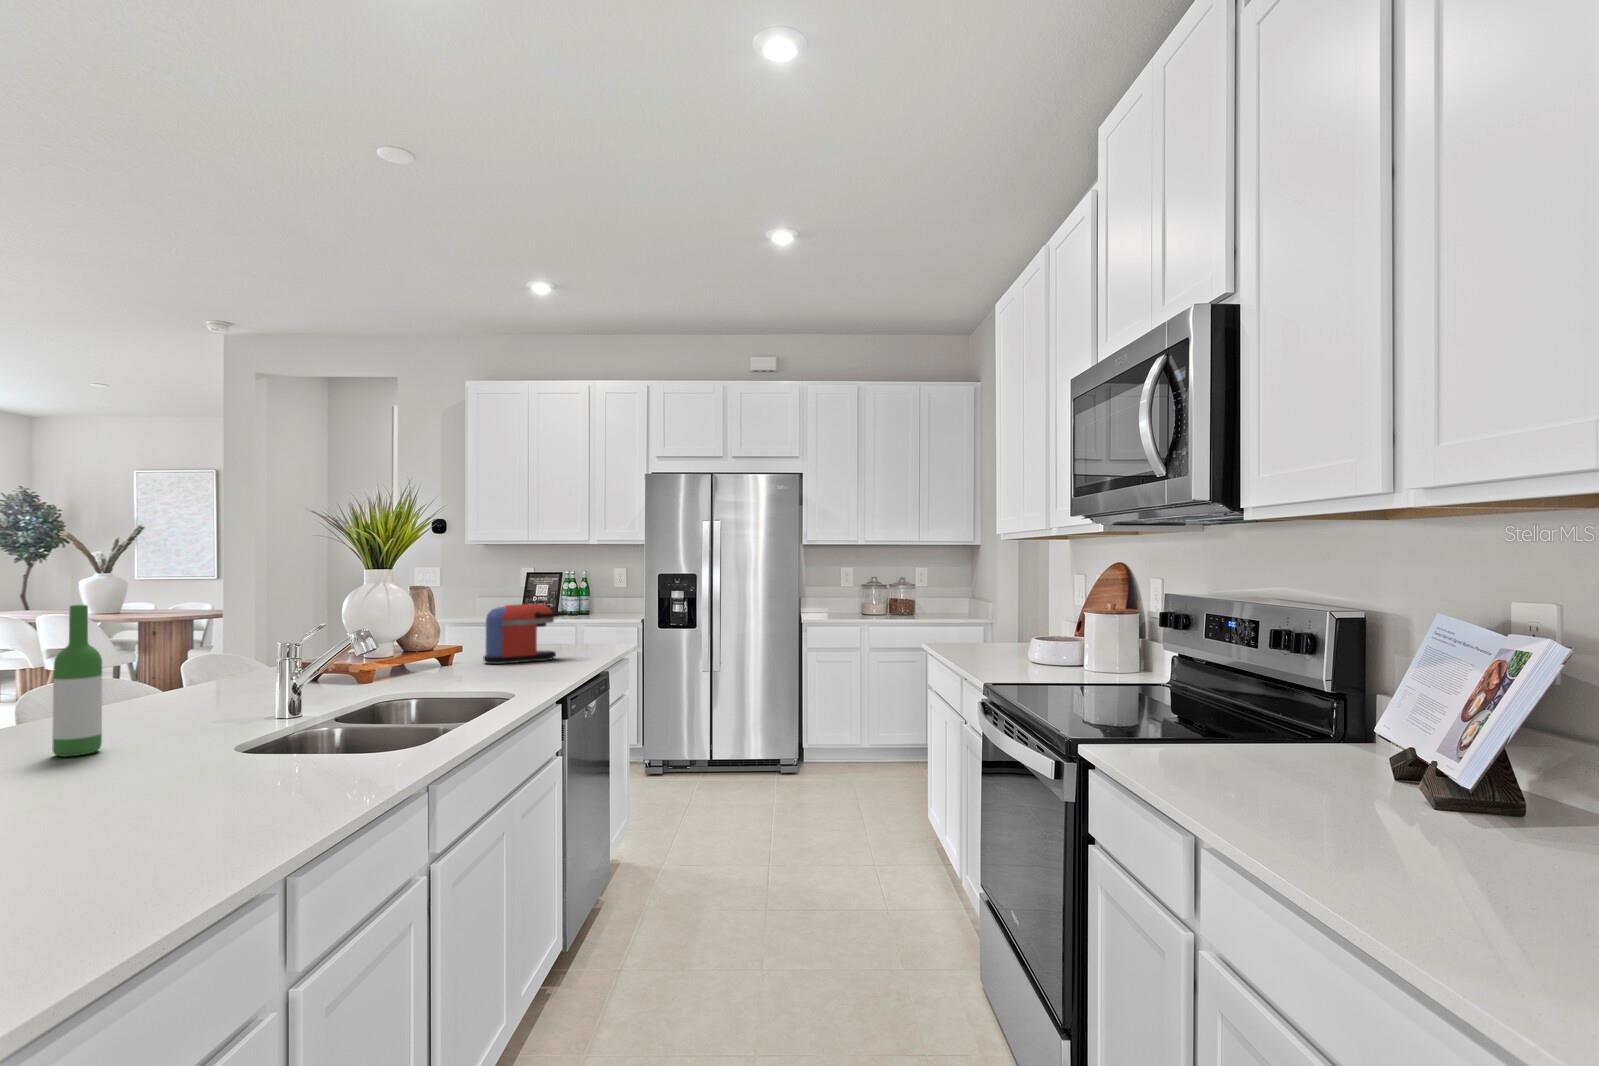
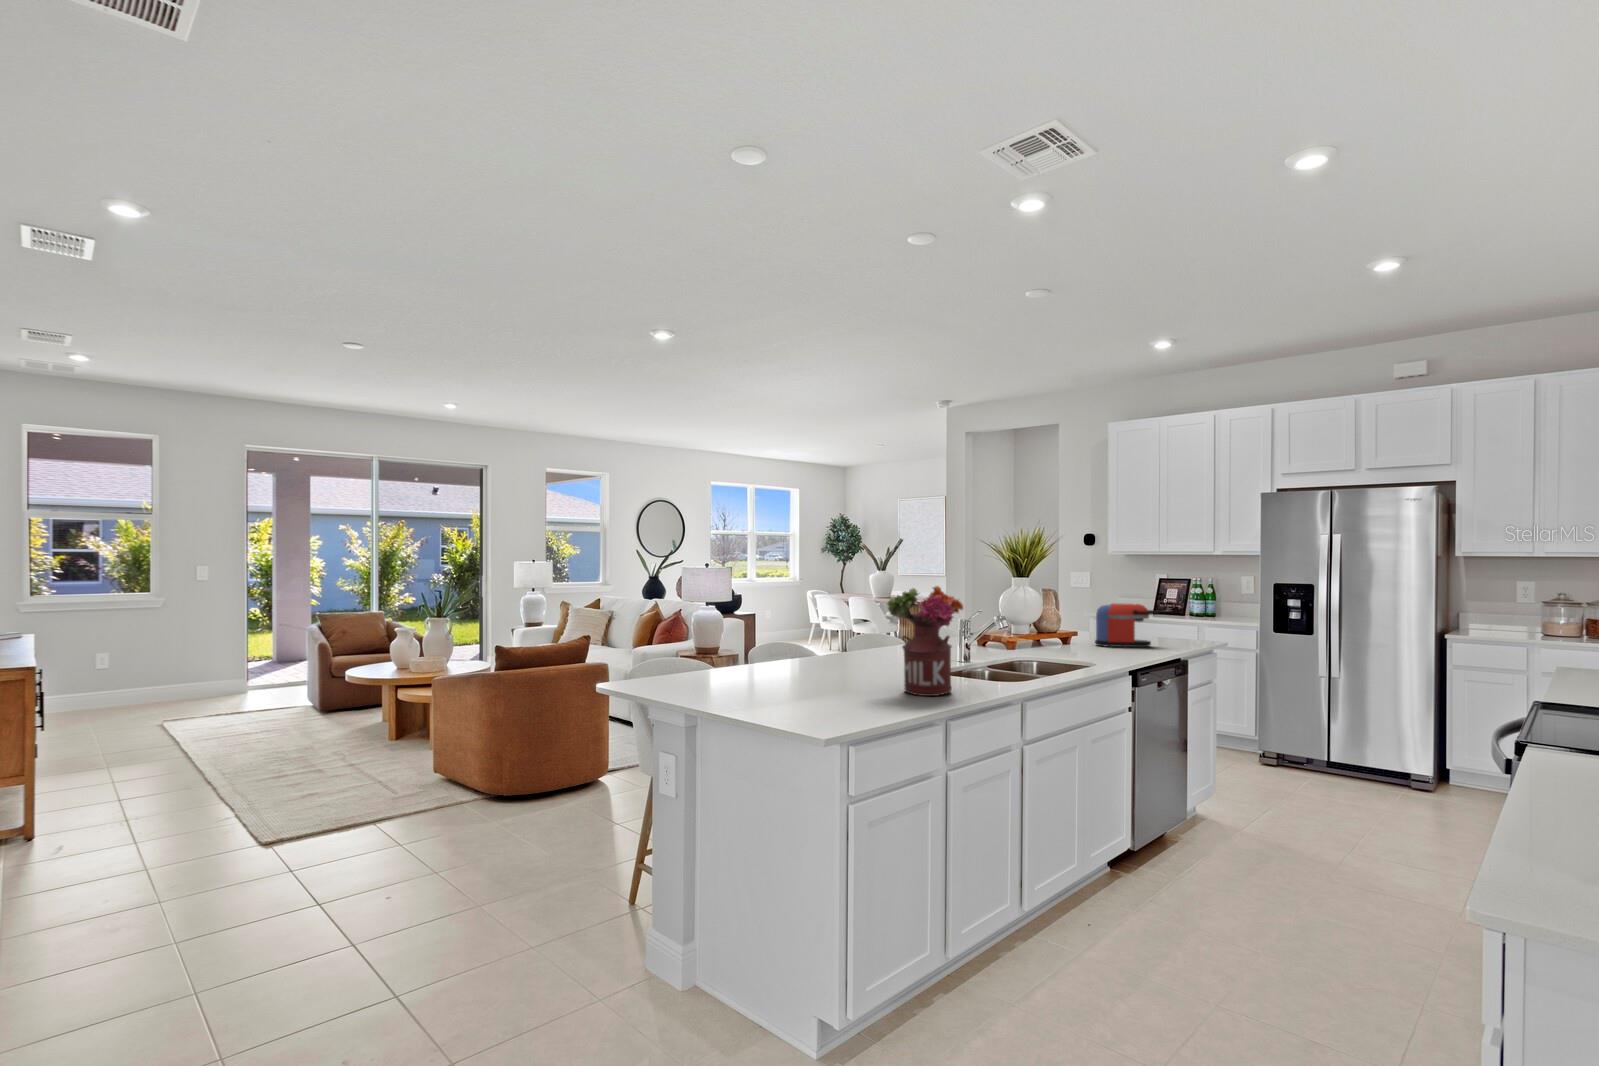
flower arrangement: none [137,588,324,817] -> present [887,586,963,696]
wine bottle: present [52,605,102,757] -> none [856,591,875,666]

